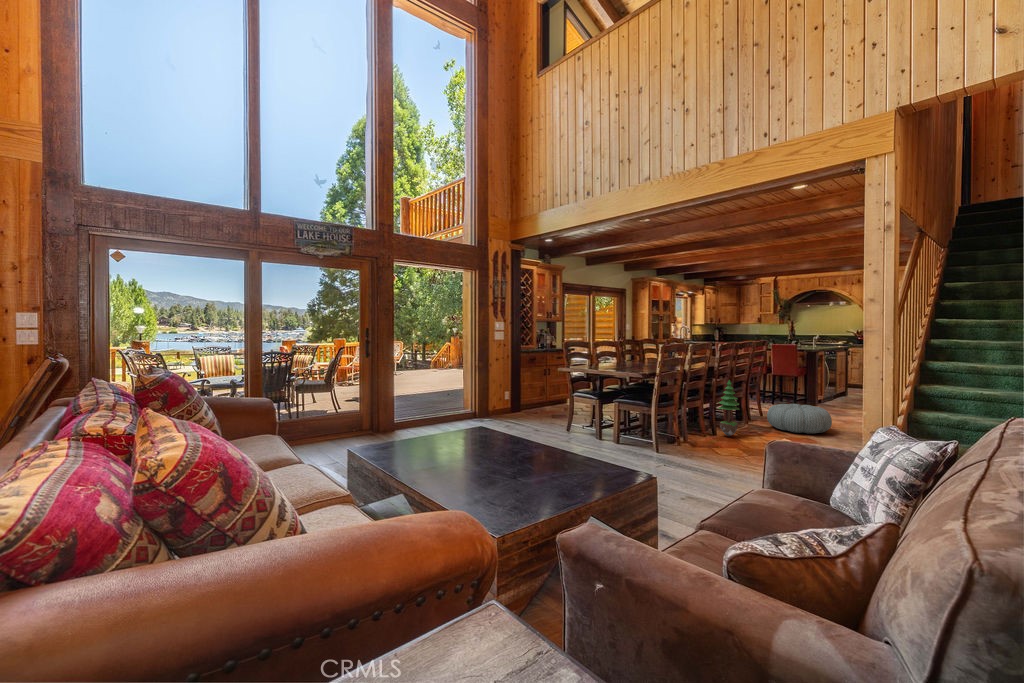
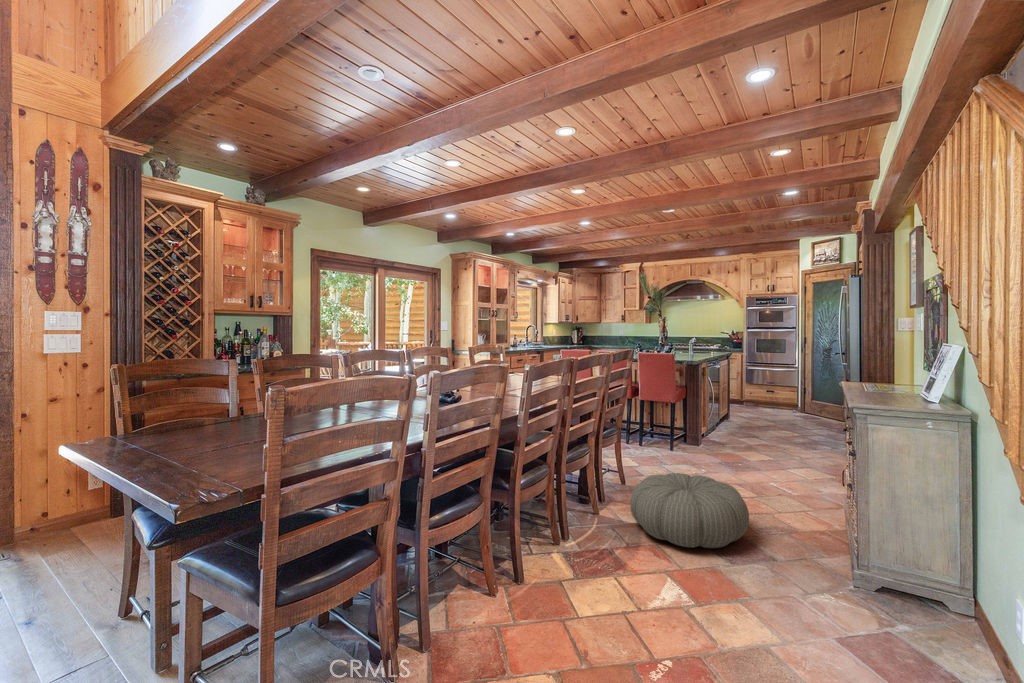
potted tree: present [718,380,740,436] -> none [521,448,570,586]

